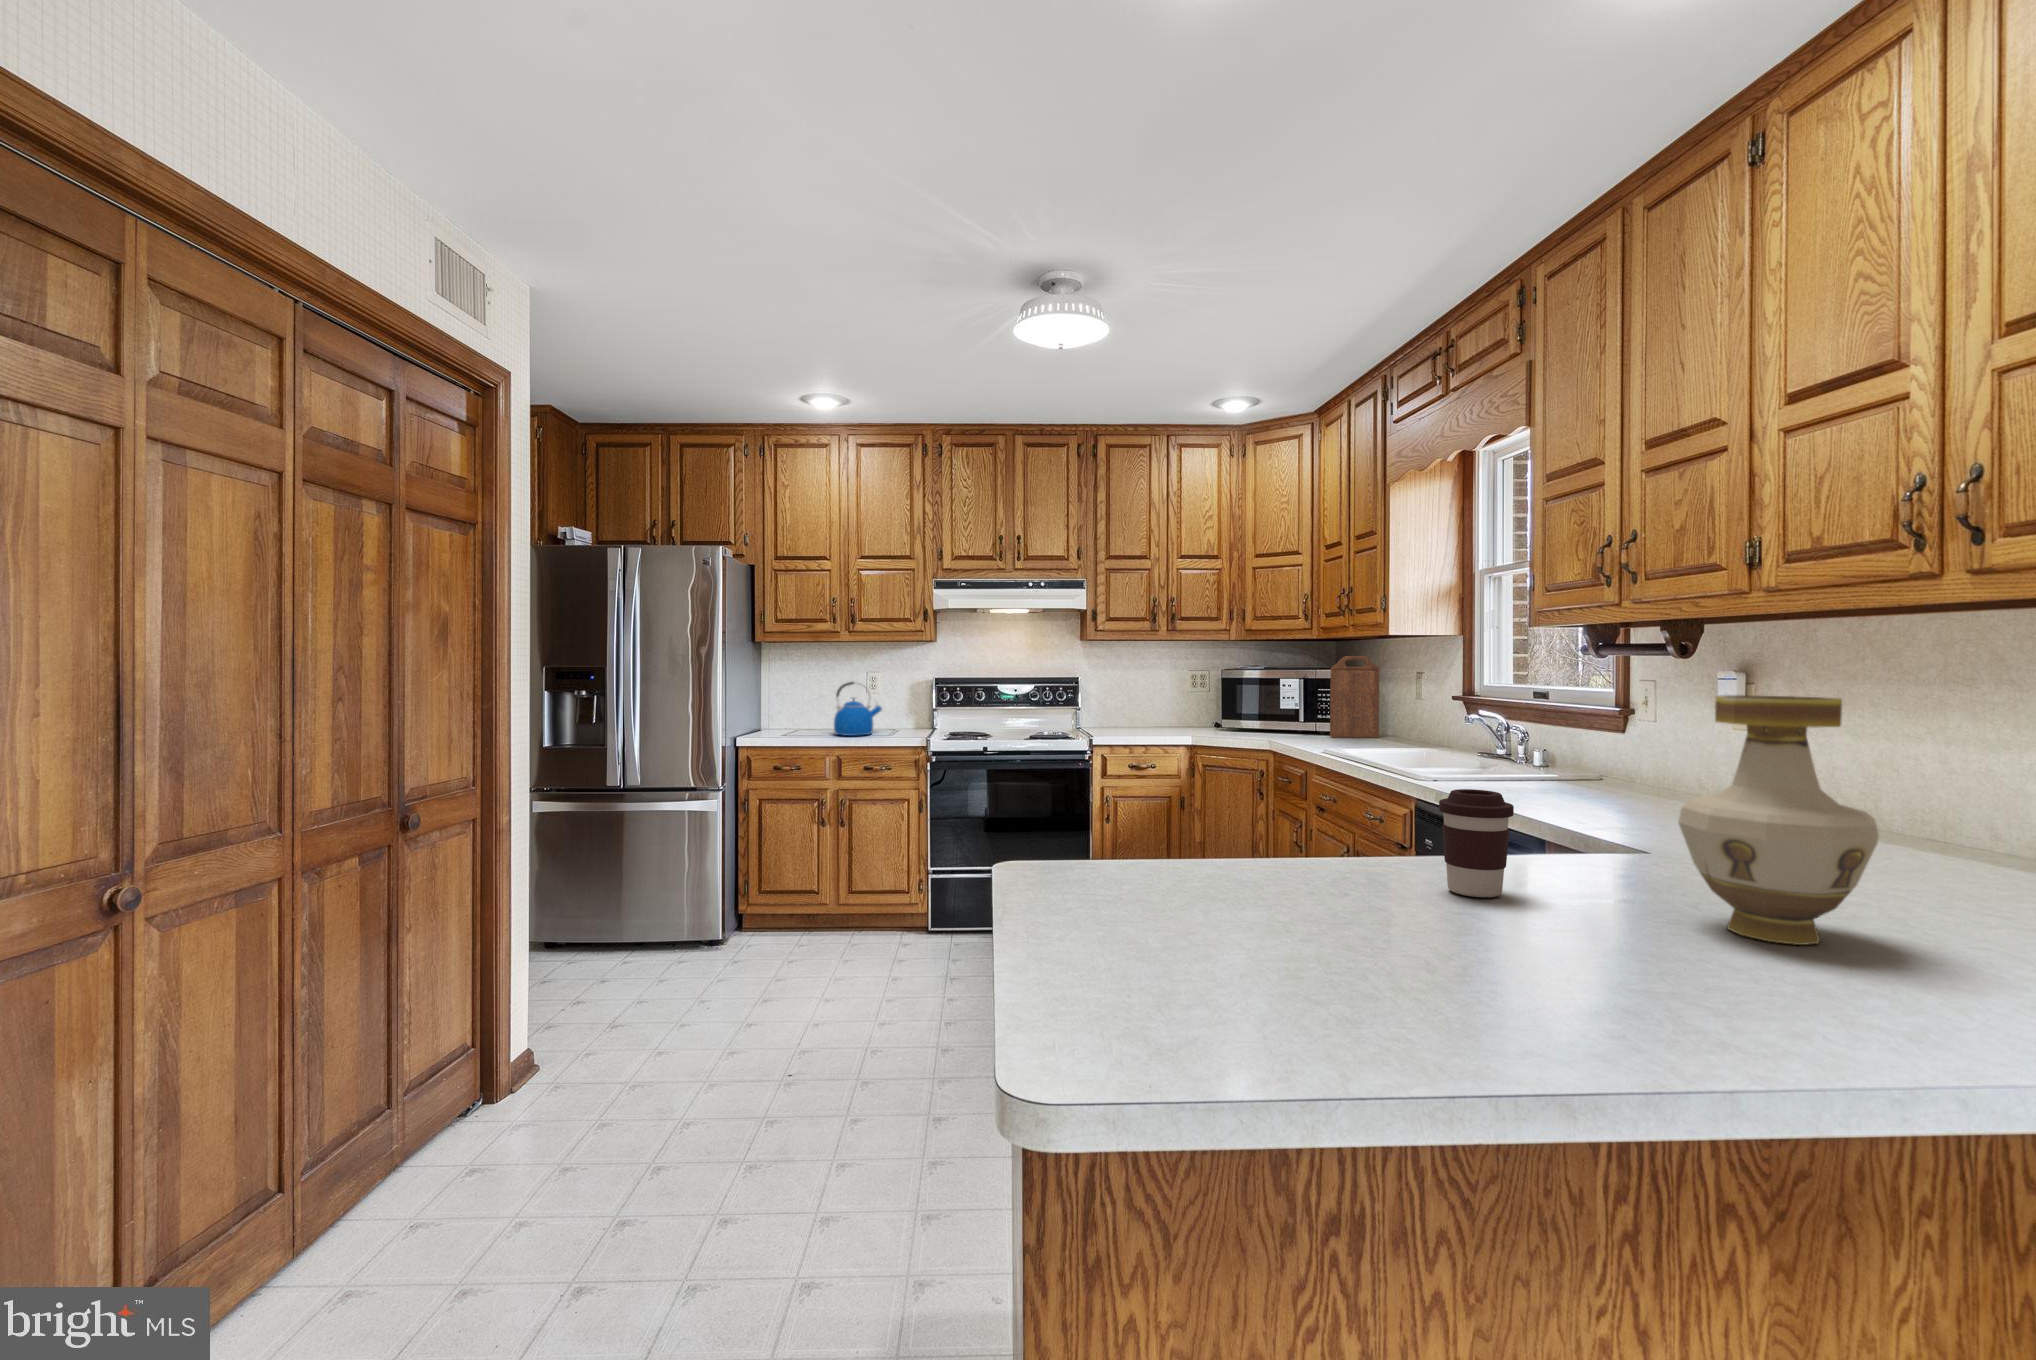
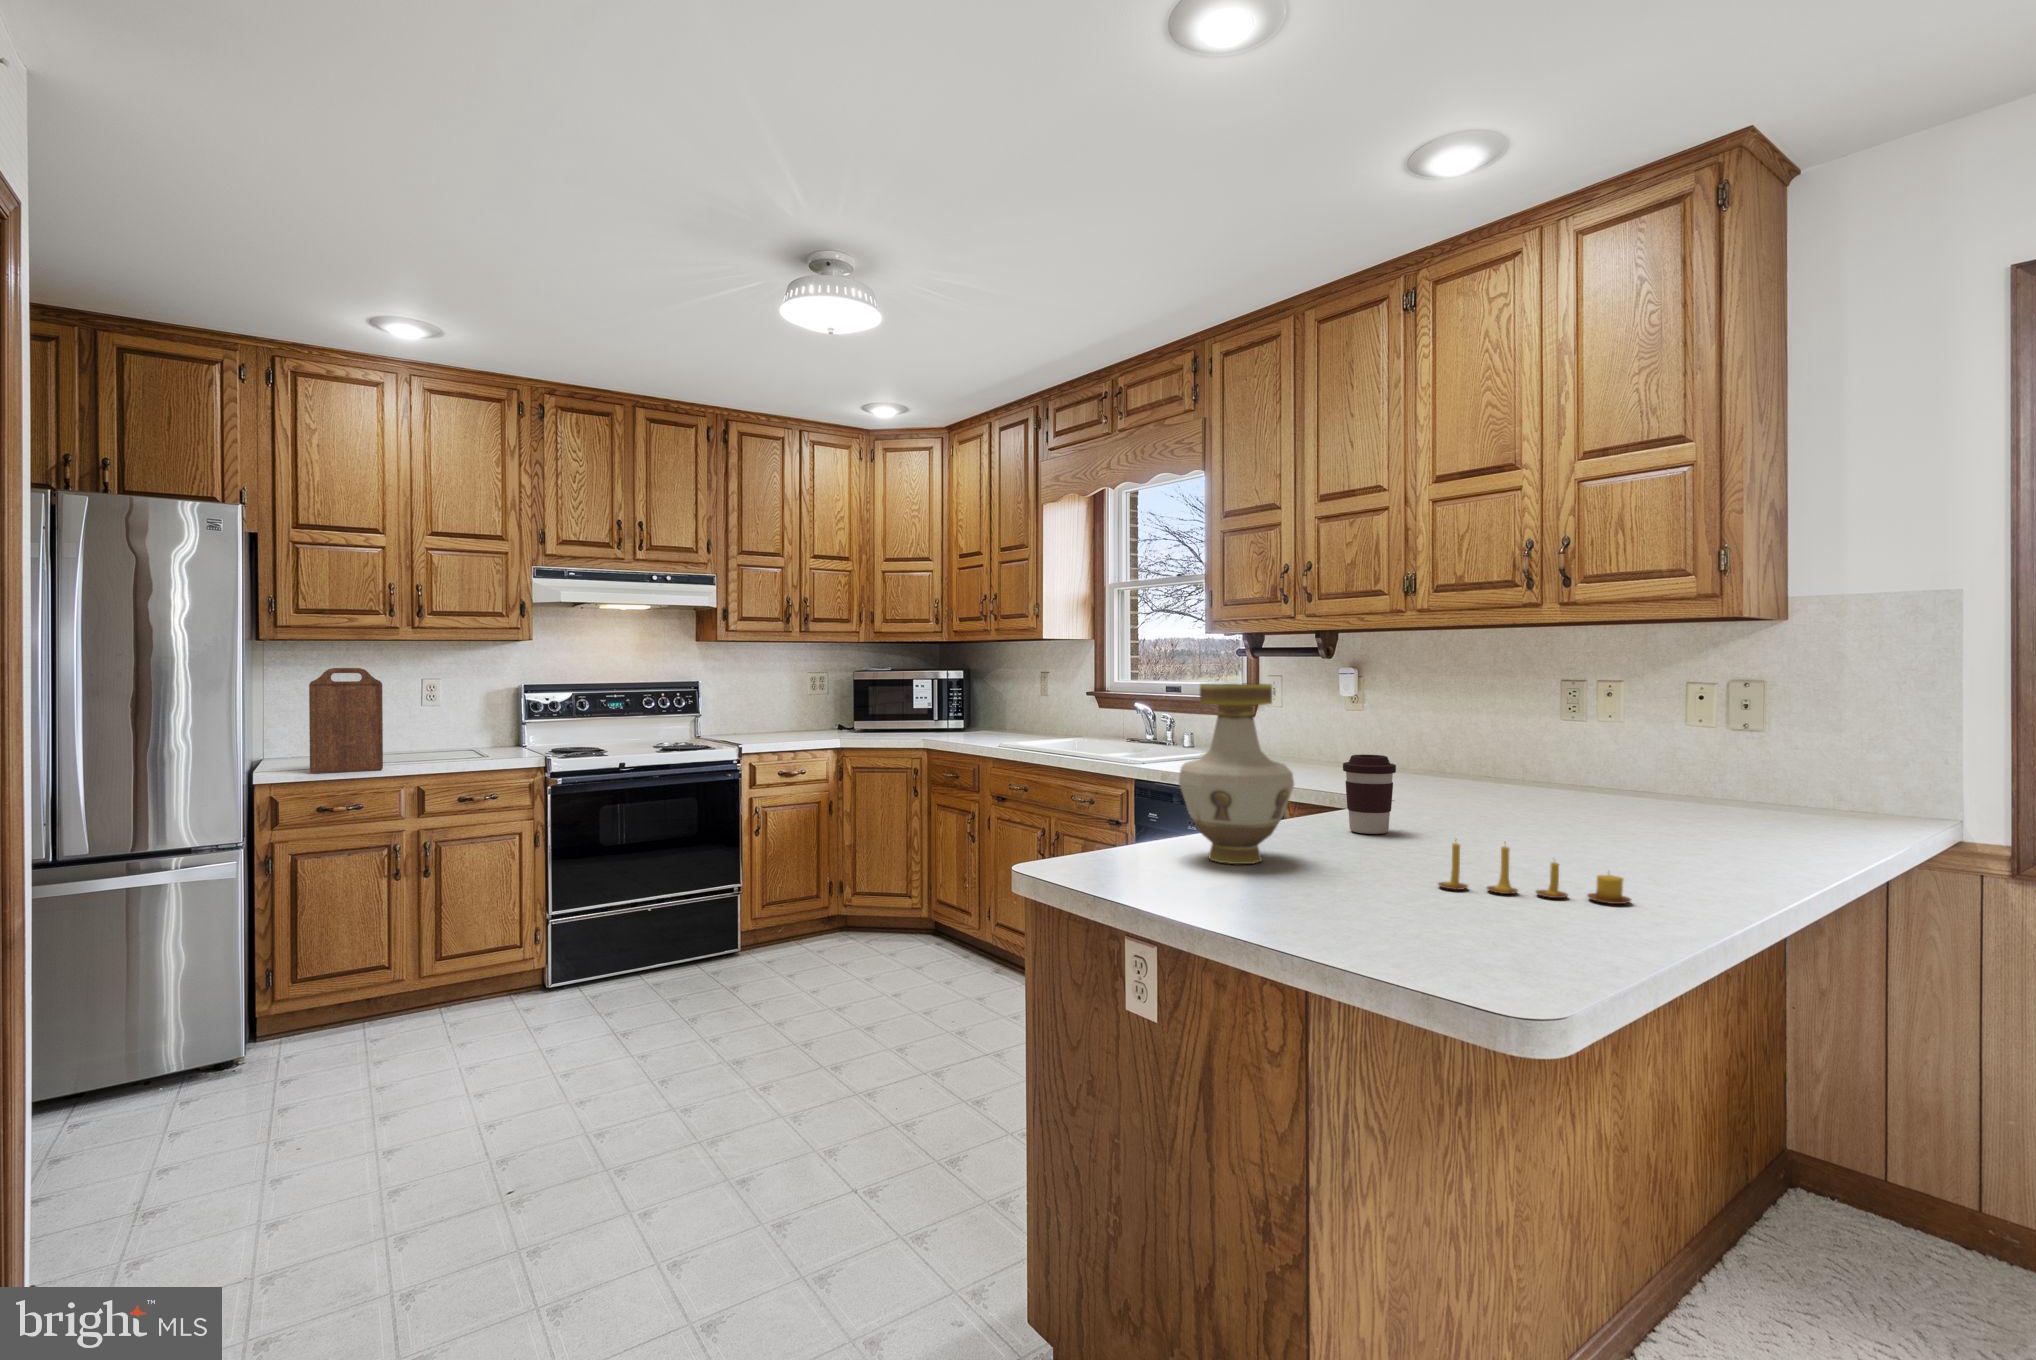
cutting board: present [1330,656,1380,738] -> present [309,668,383,773]
kettle: present [834,682,882,736] -> none [392,692,462,763]
vase: present [1678,695,1879,945] -> present [1179,683,1294,864]
candle: none [1344,913,1589,1058] -> present [1439,843,1631,904]

